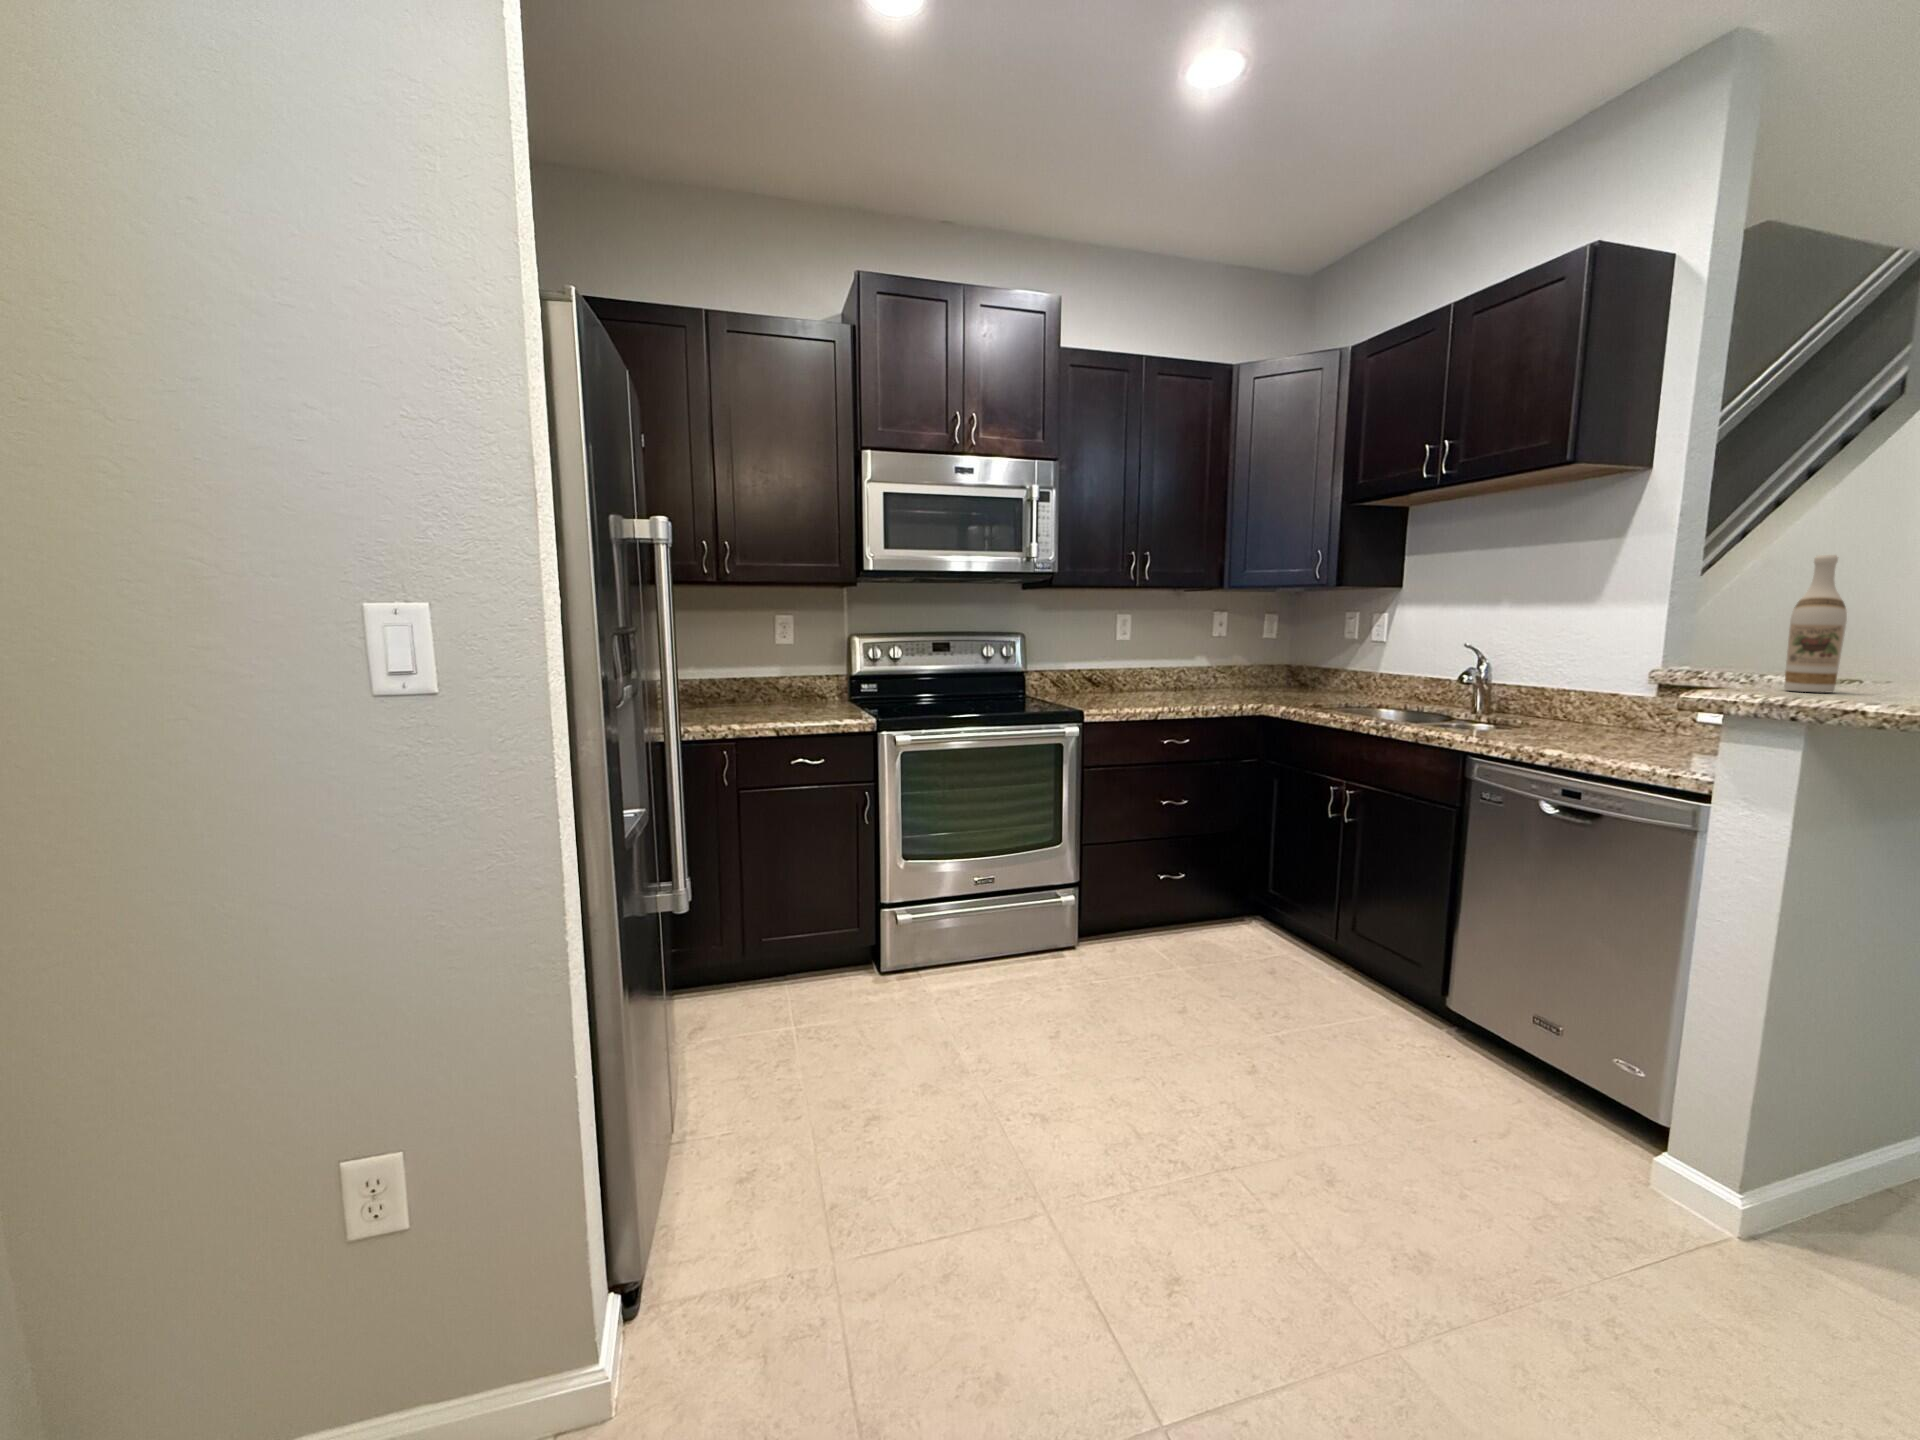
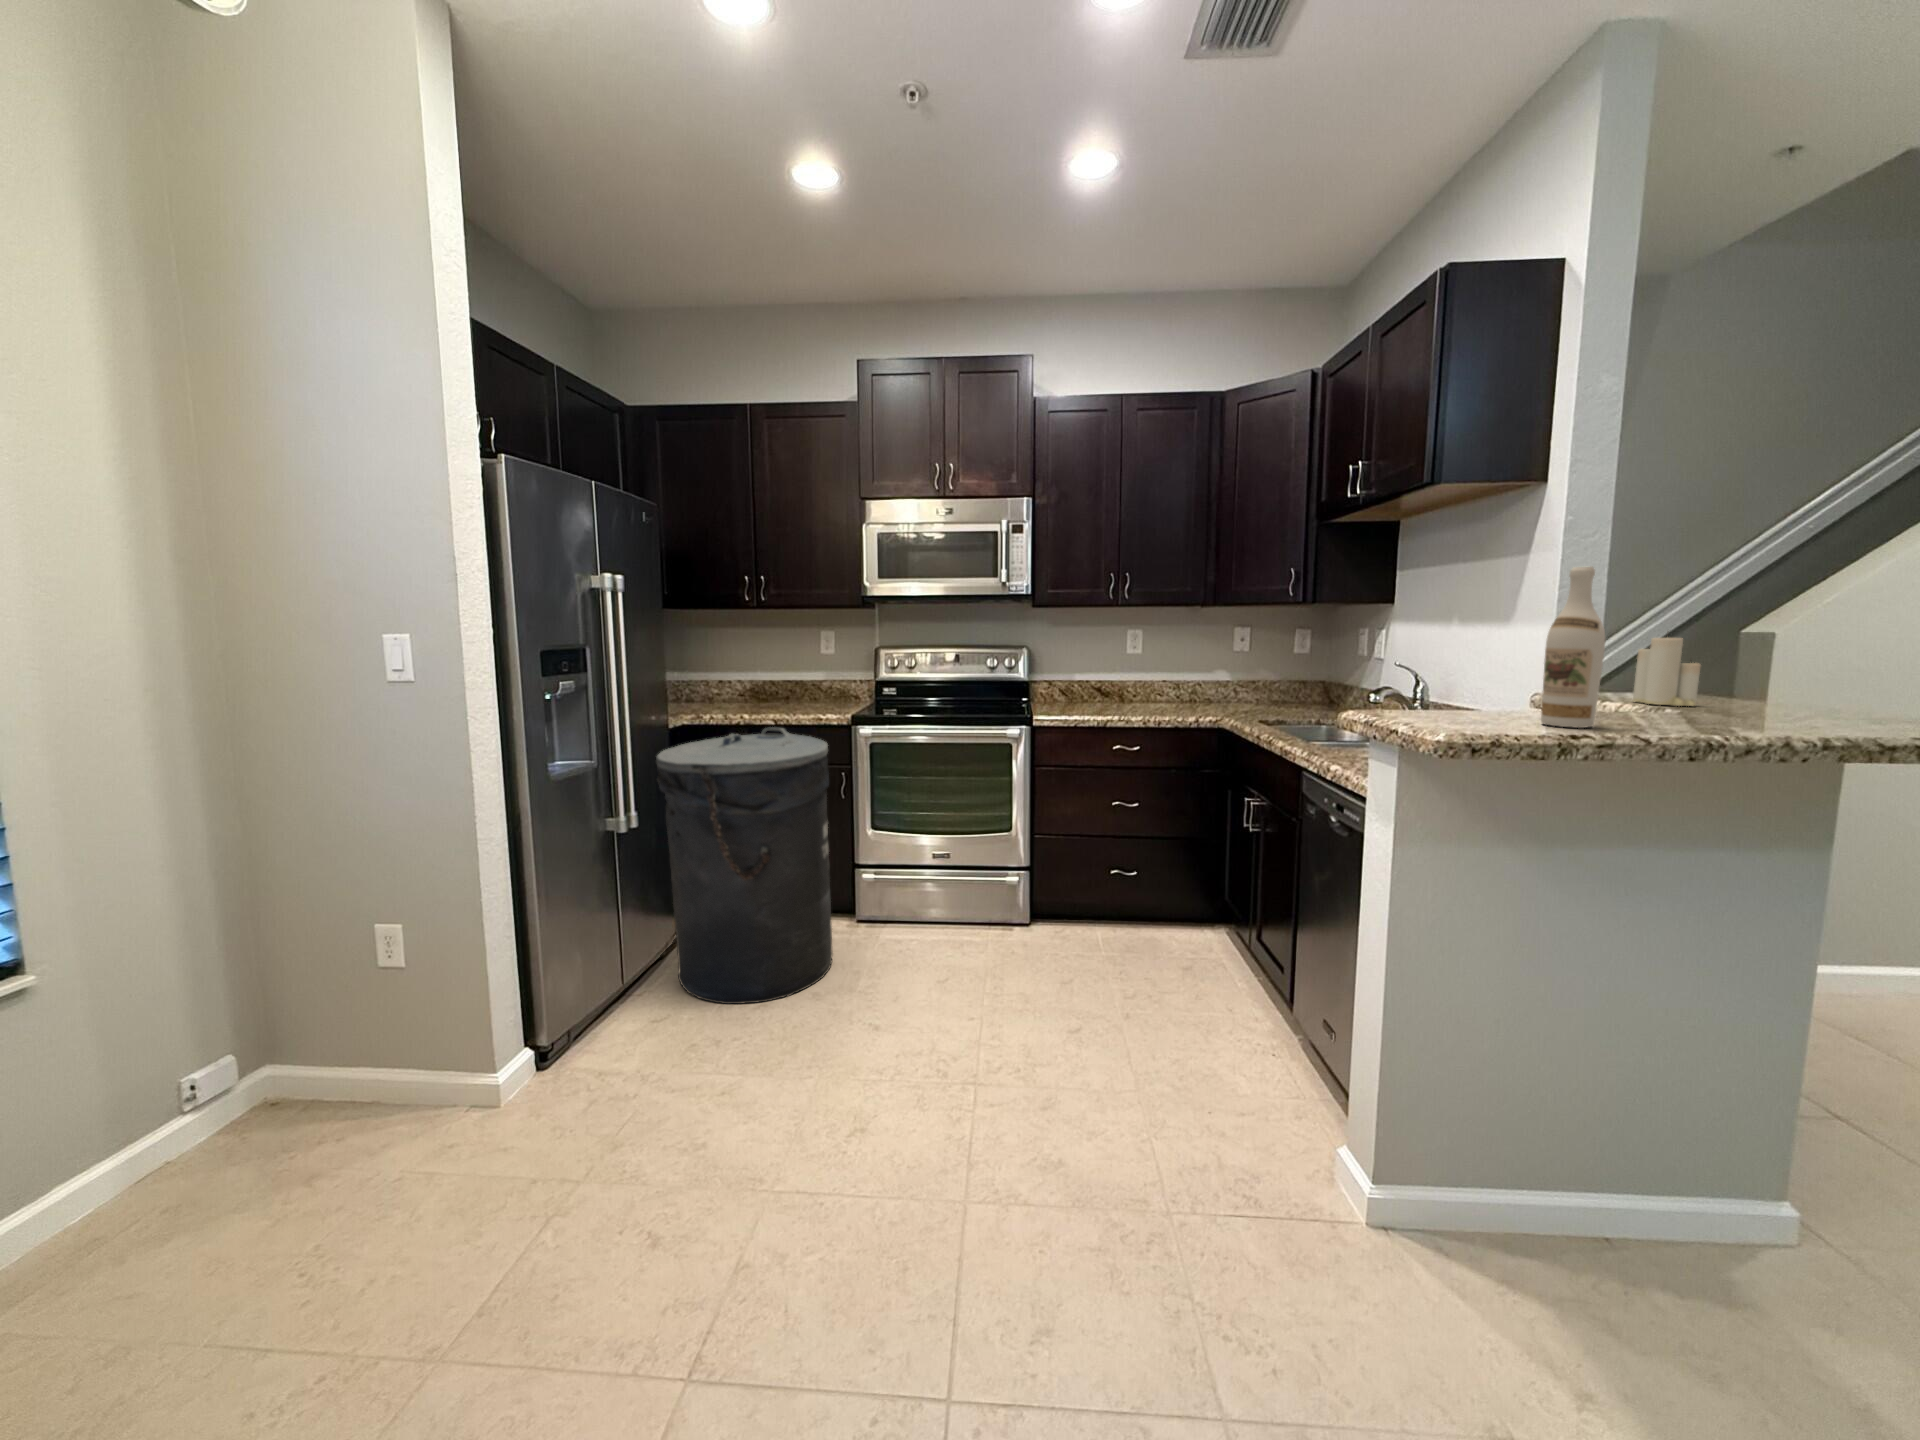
candle: none [1703,611,1763,674] -> present [1633,638,1701,706]
trash can: none [698,739,926,1116] -> present [656,727,833,1004]

